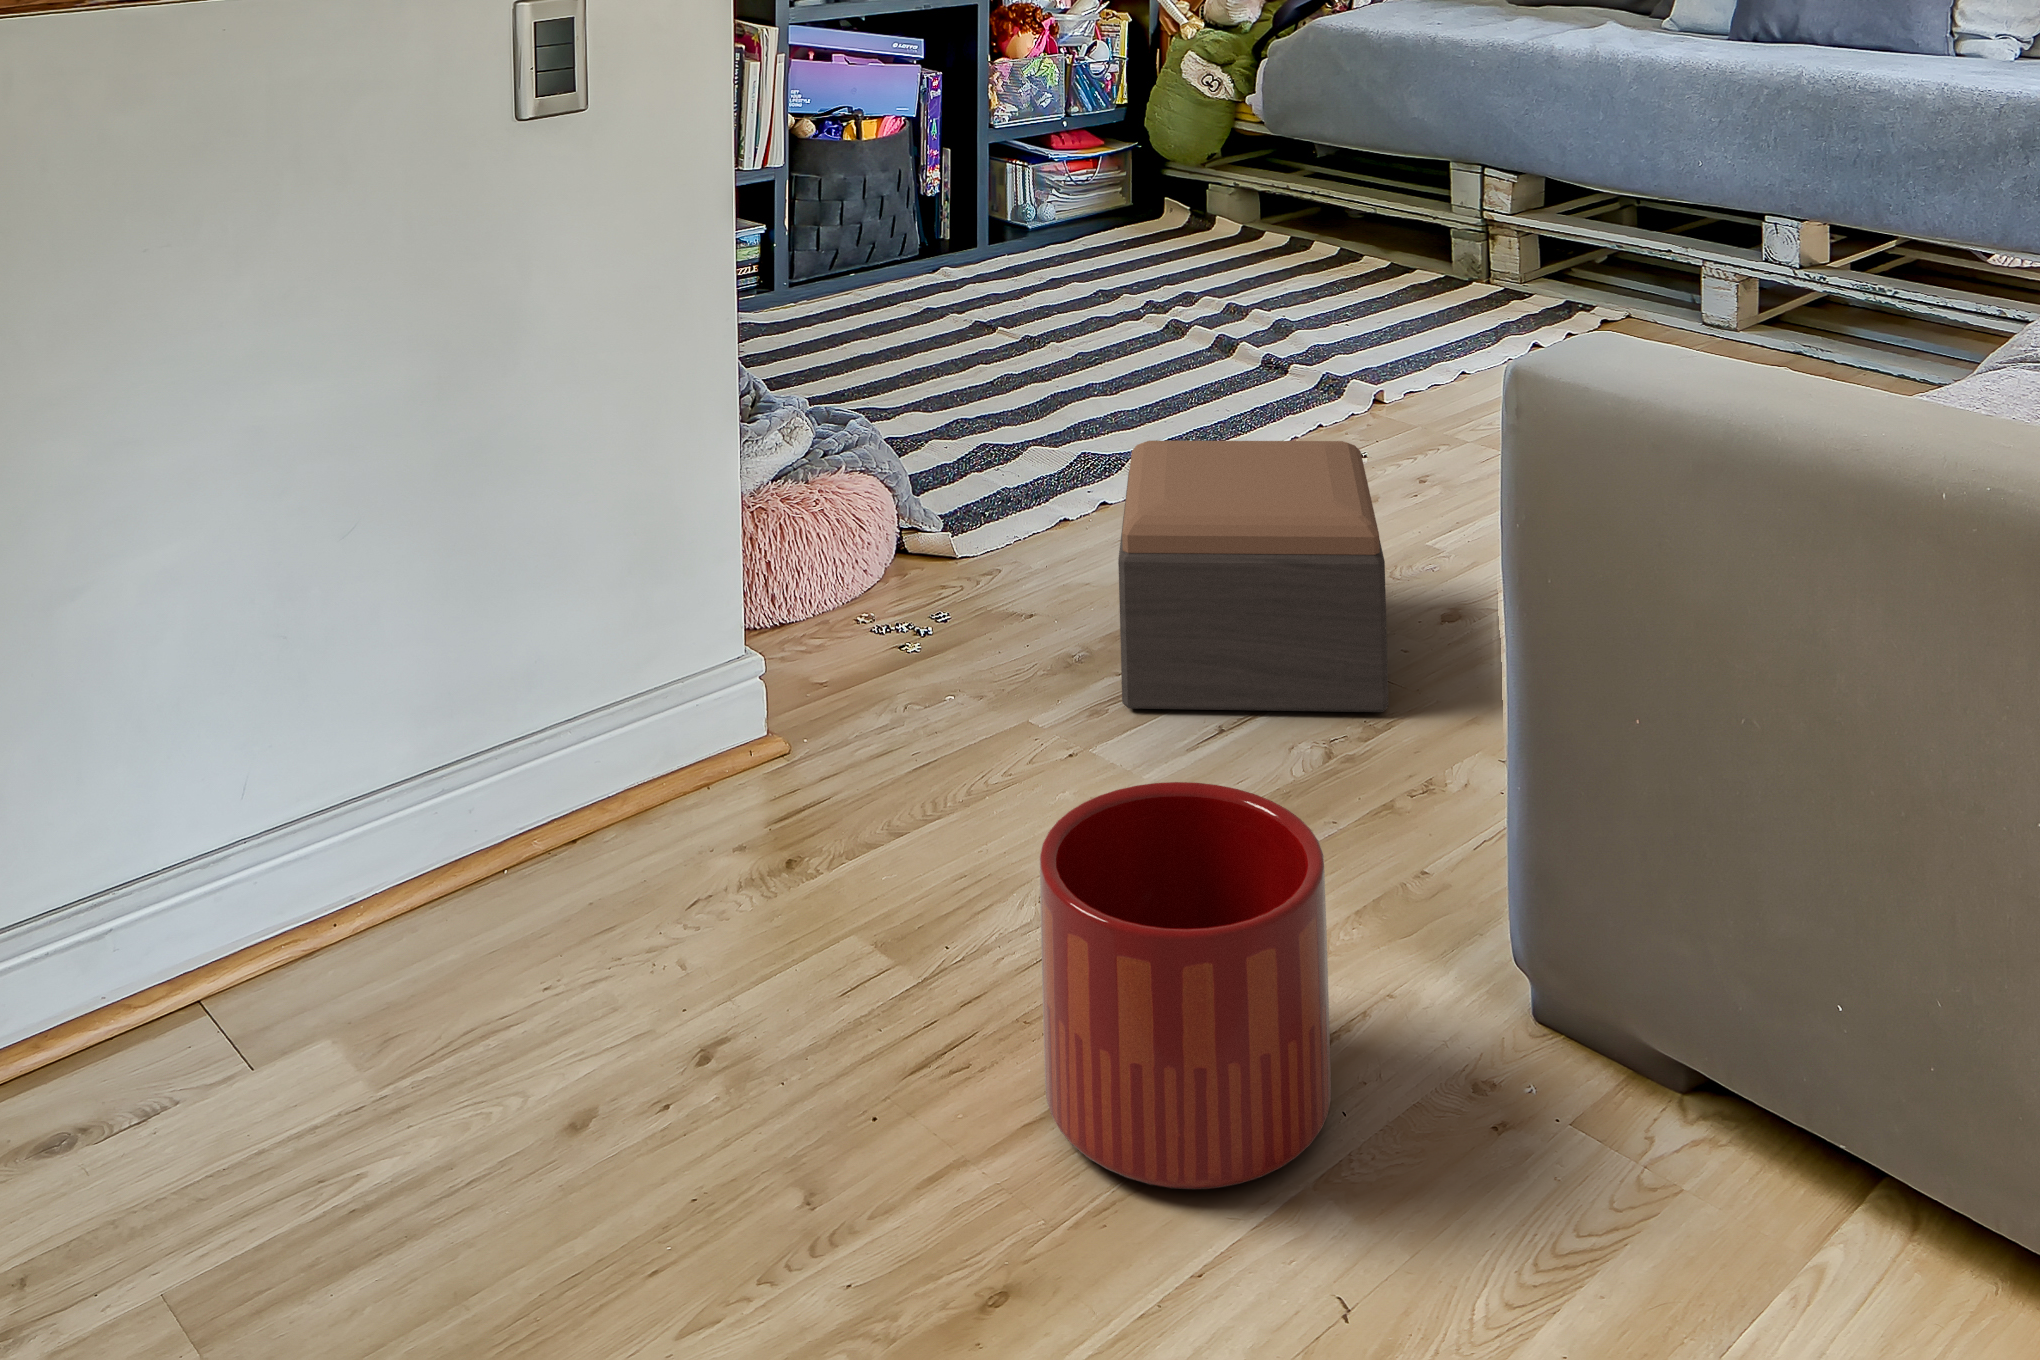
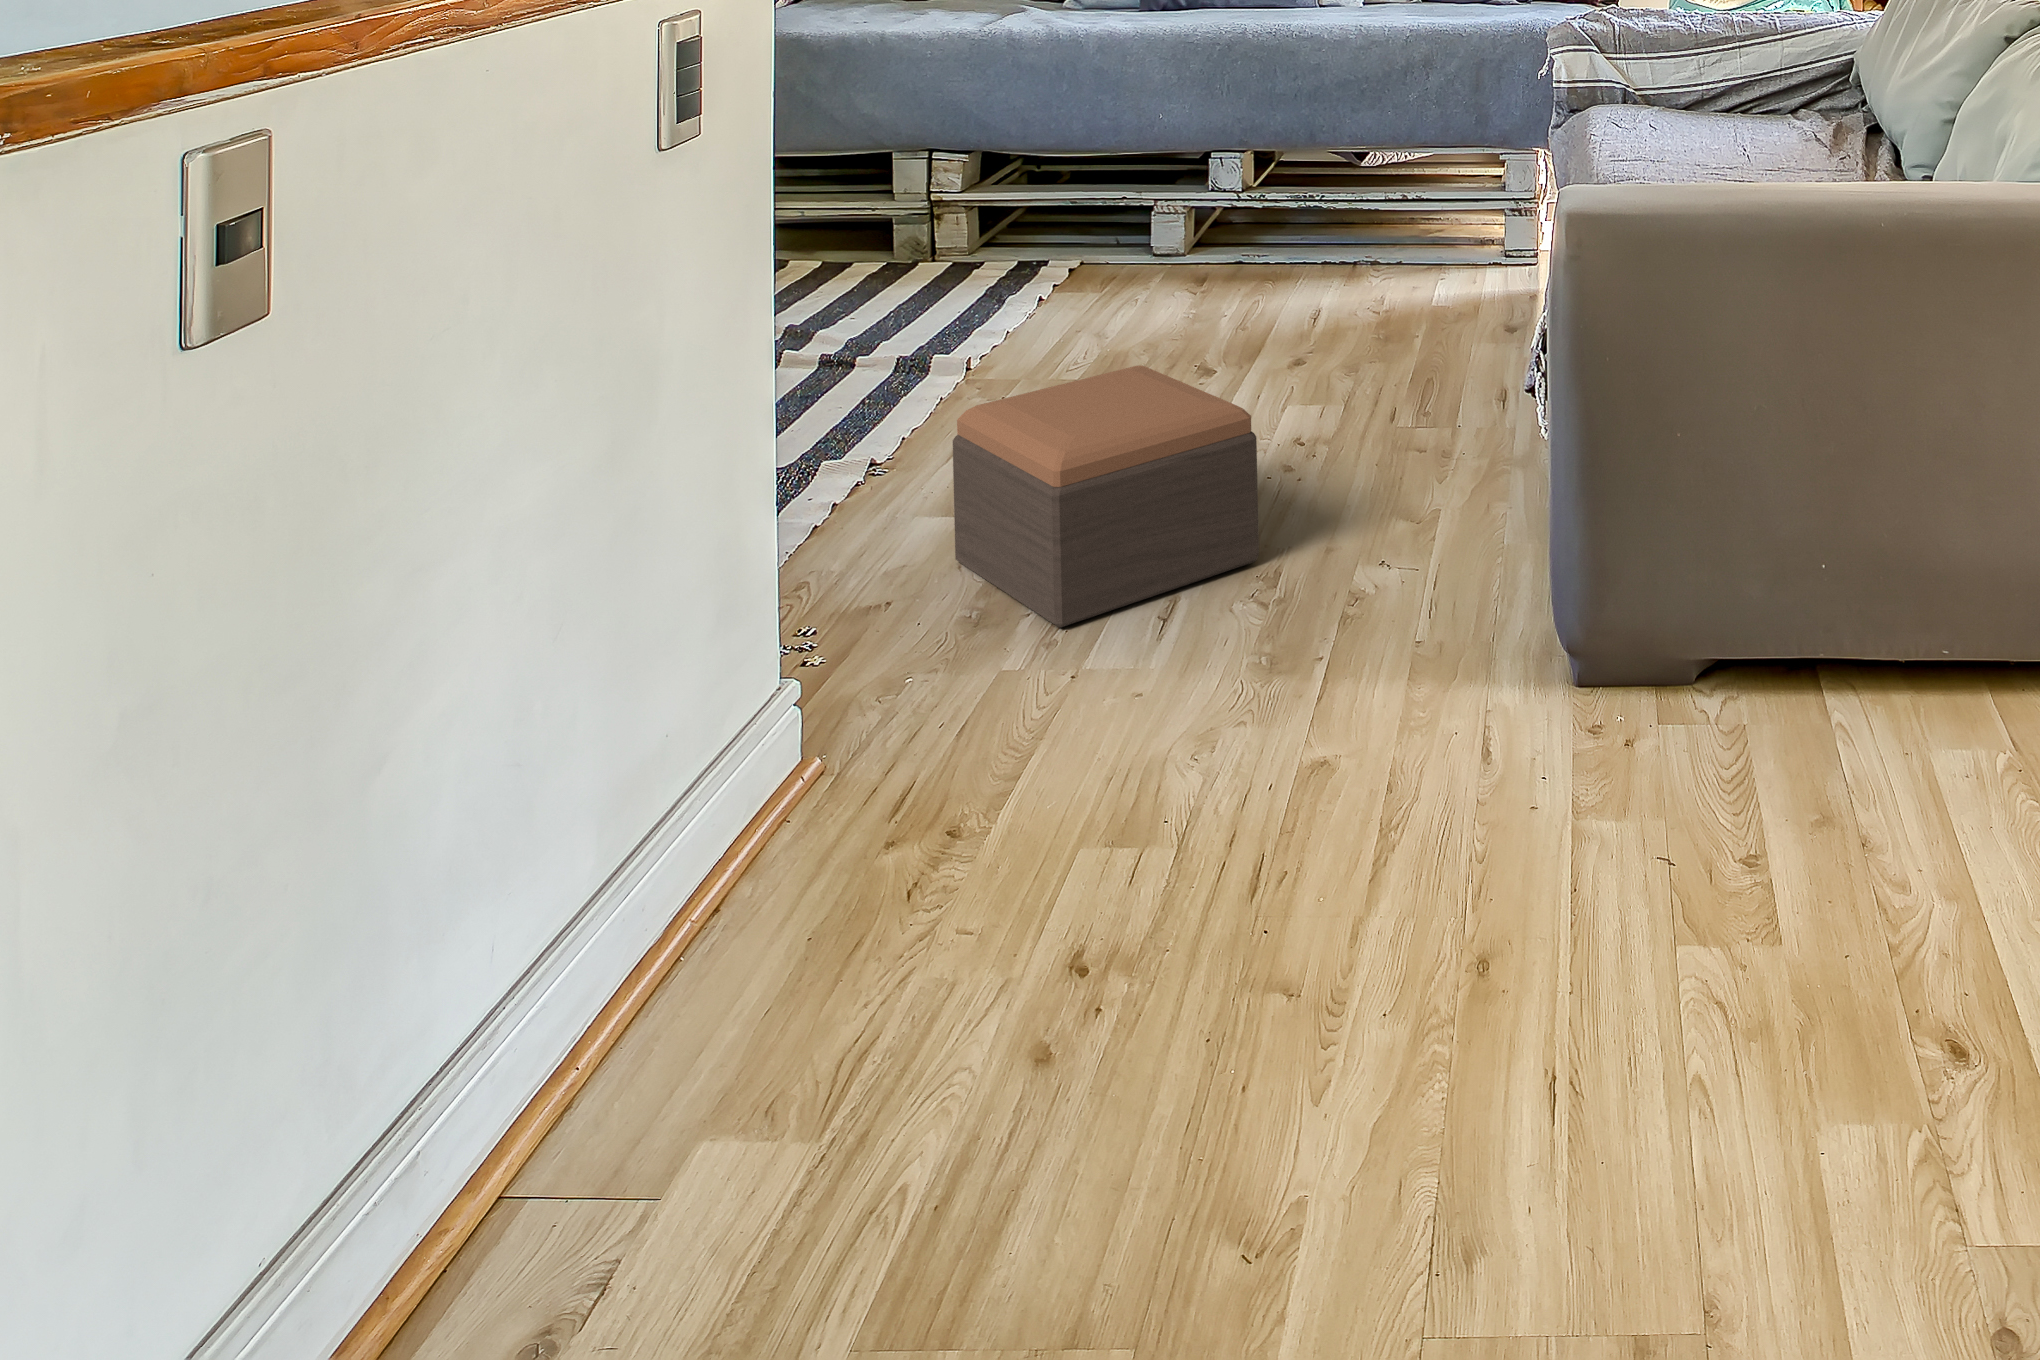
planter: present [1040,782,1331,1189] -> none [1304,574,1528,860]

